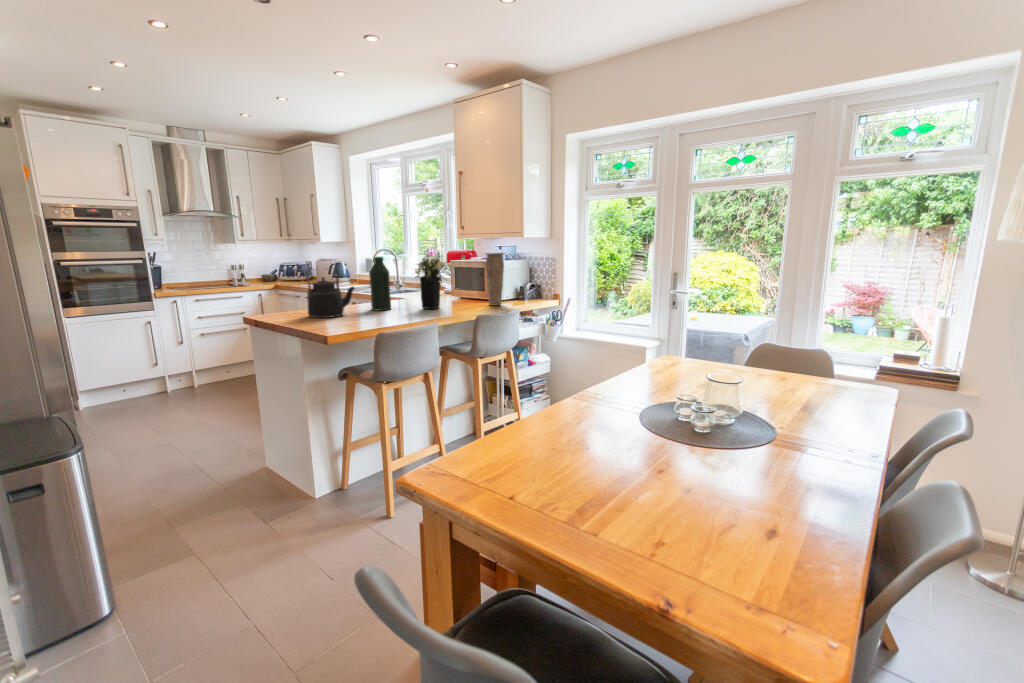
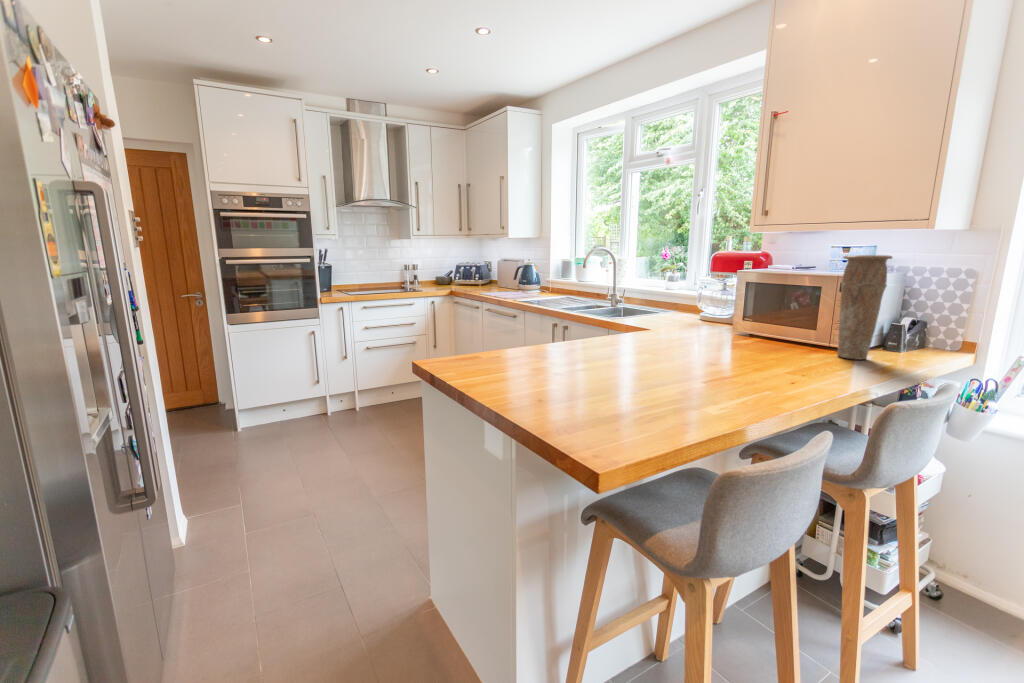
flower arrangement: present [415,254,453,309] -> none [709,254,802,364]
bottle: present [369,257,391,310] -> none [622,261,662,361]
kettle: present [306,269,355,318] -> none [523,282,606,380]

